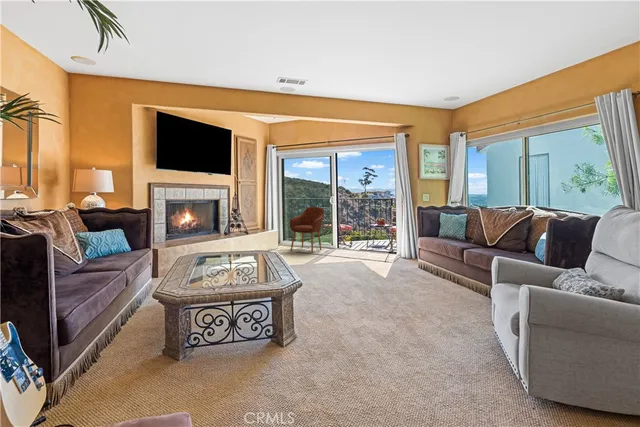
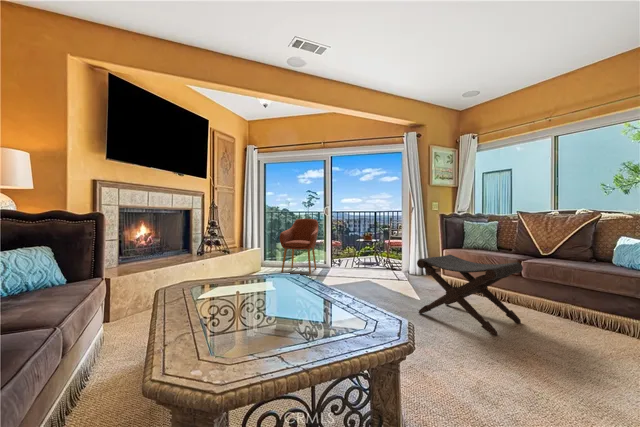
footstool: none [359,243,432,302] -> present [417,255,523,336]

